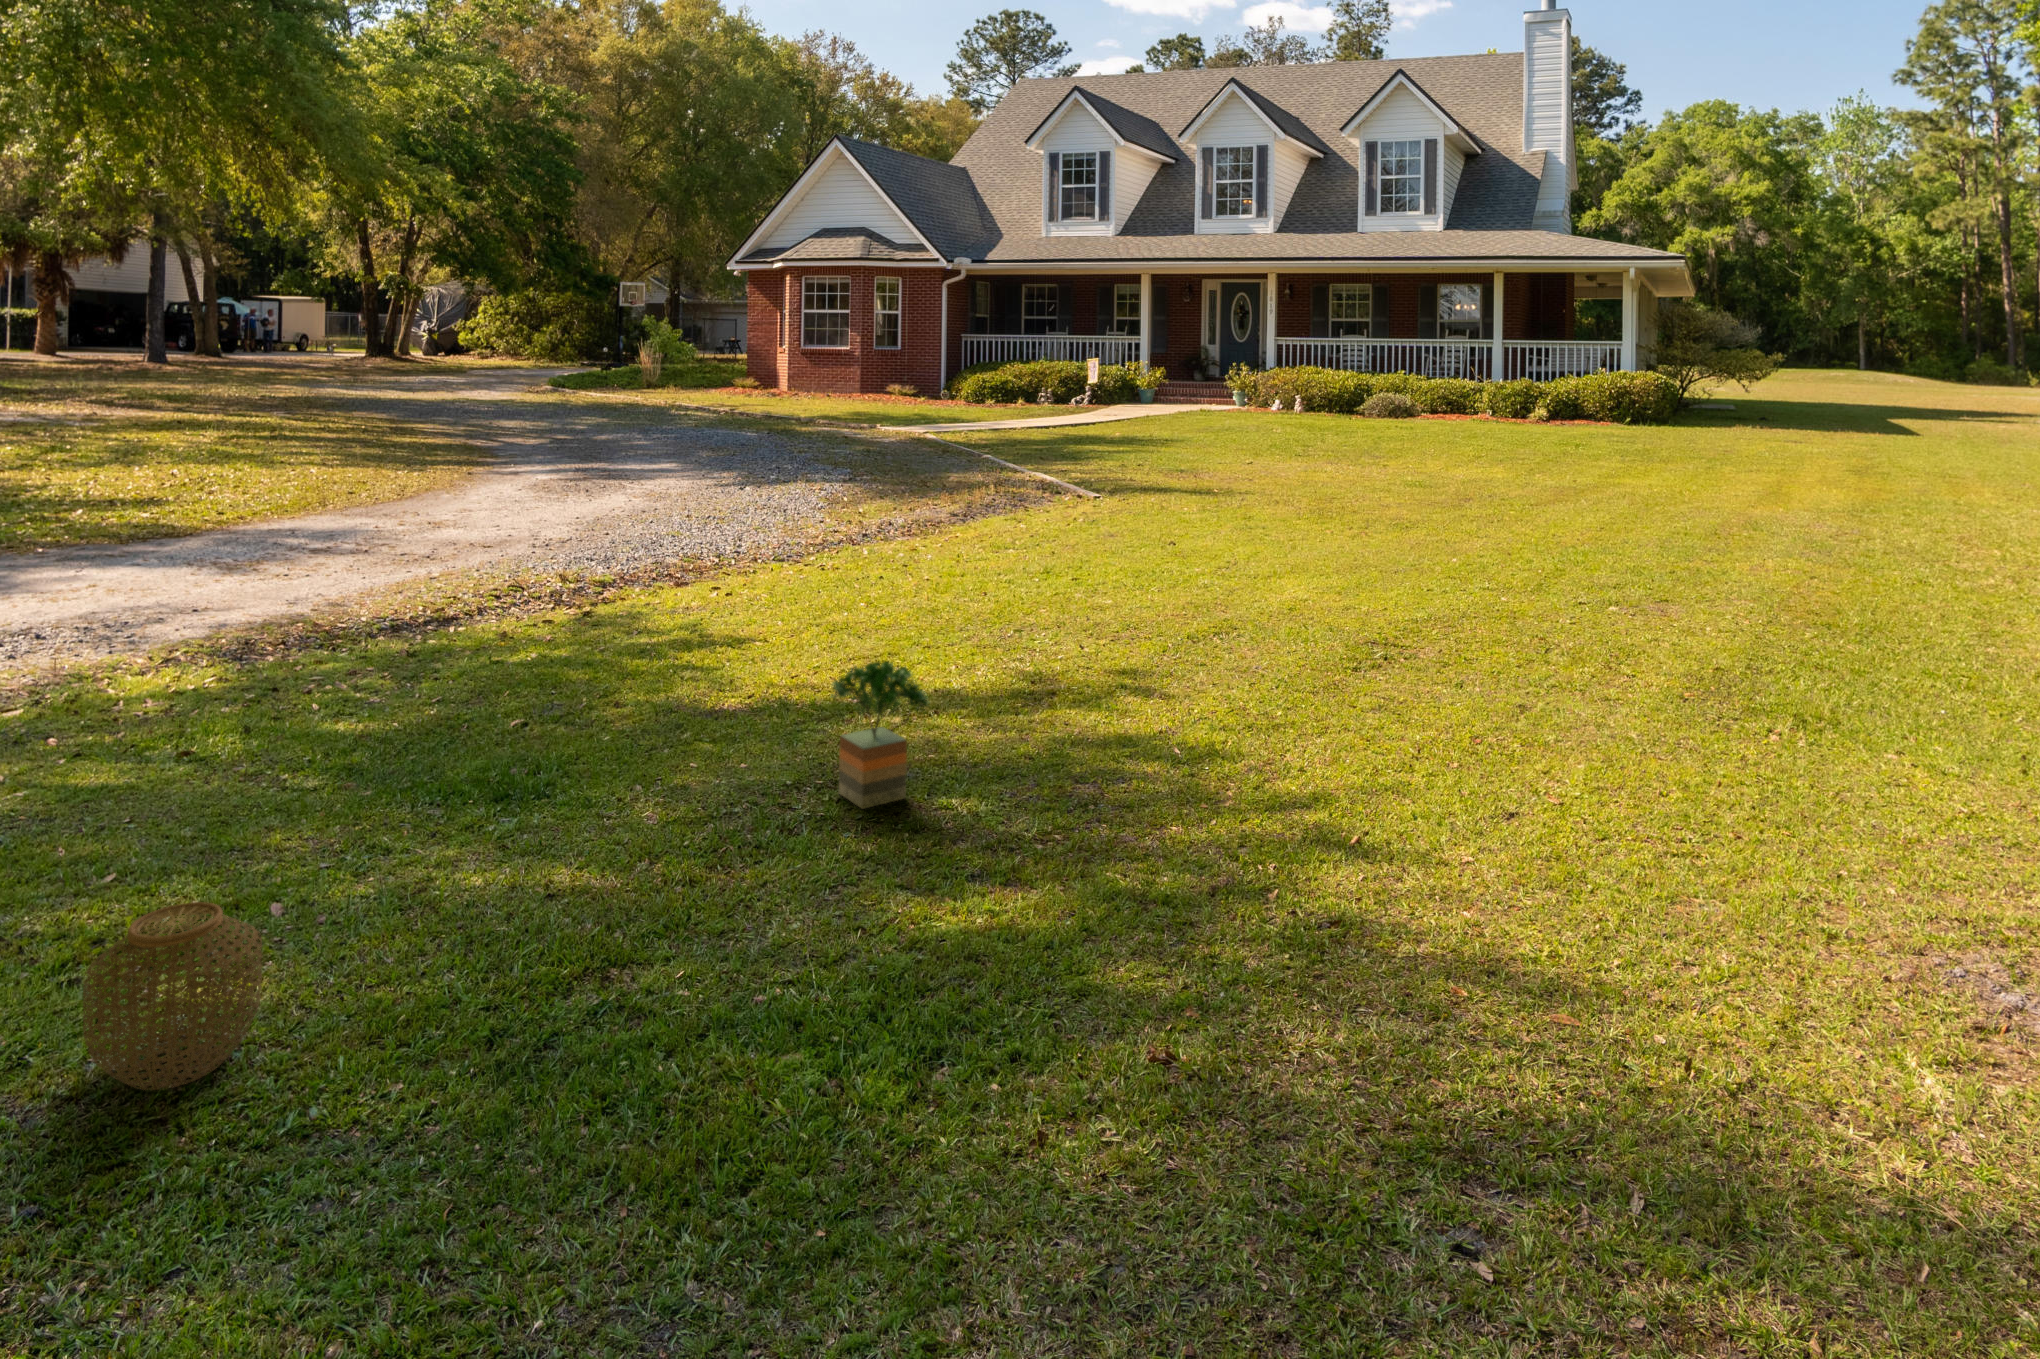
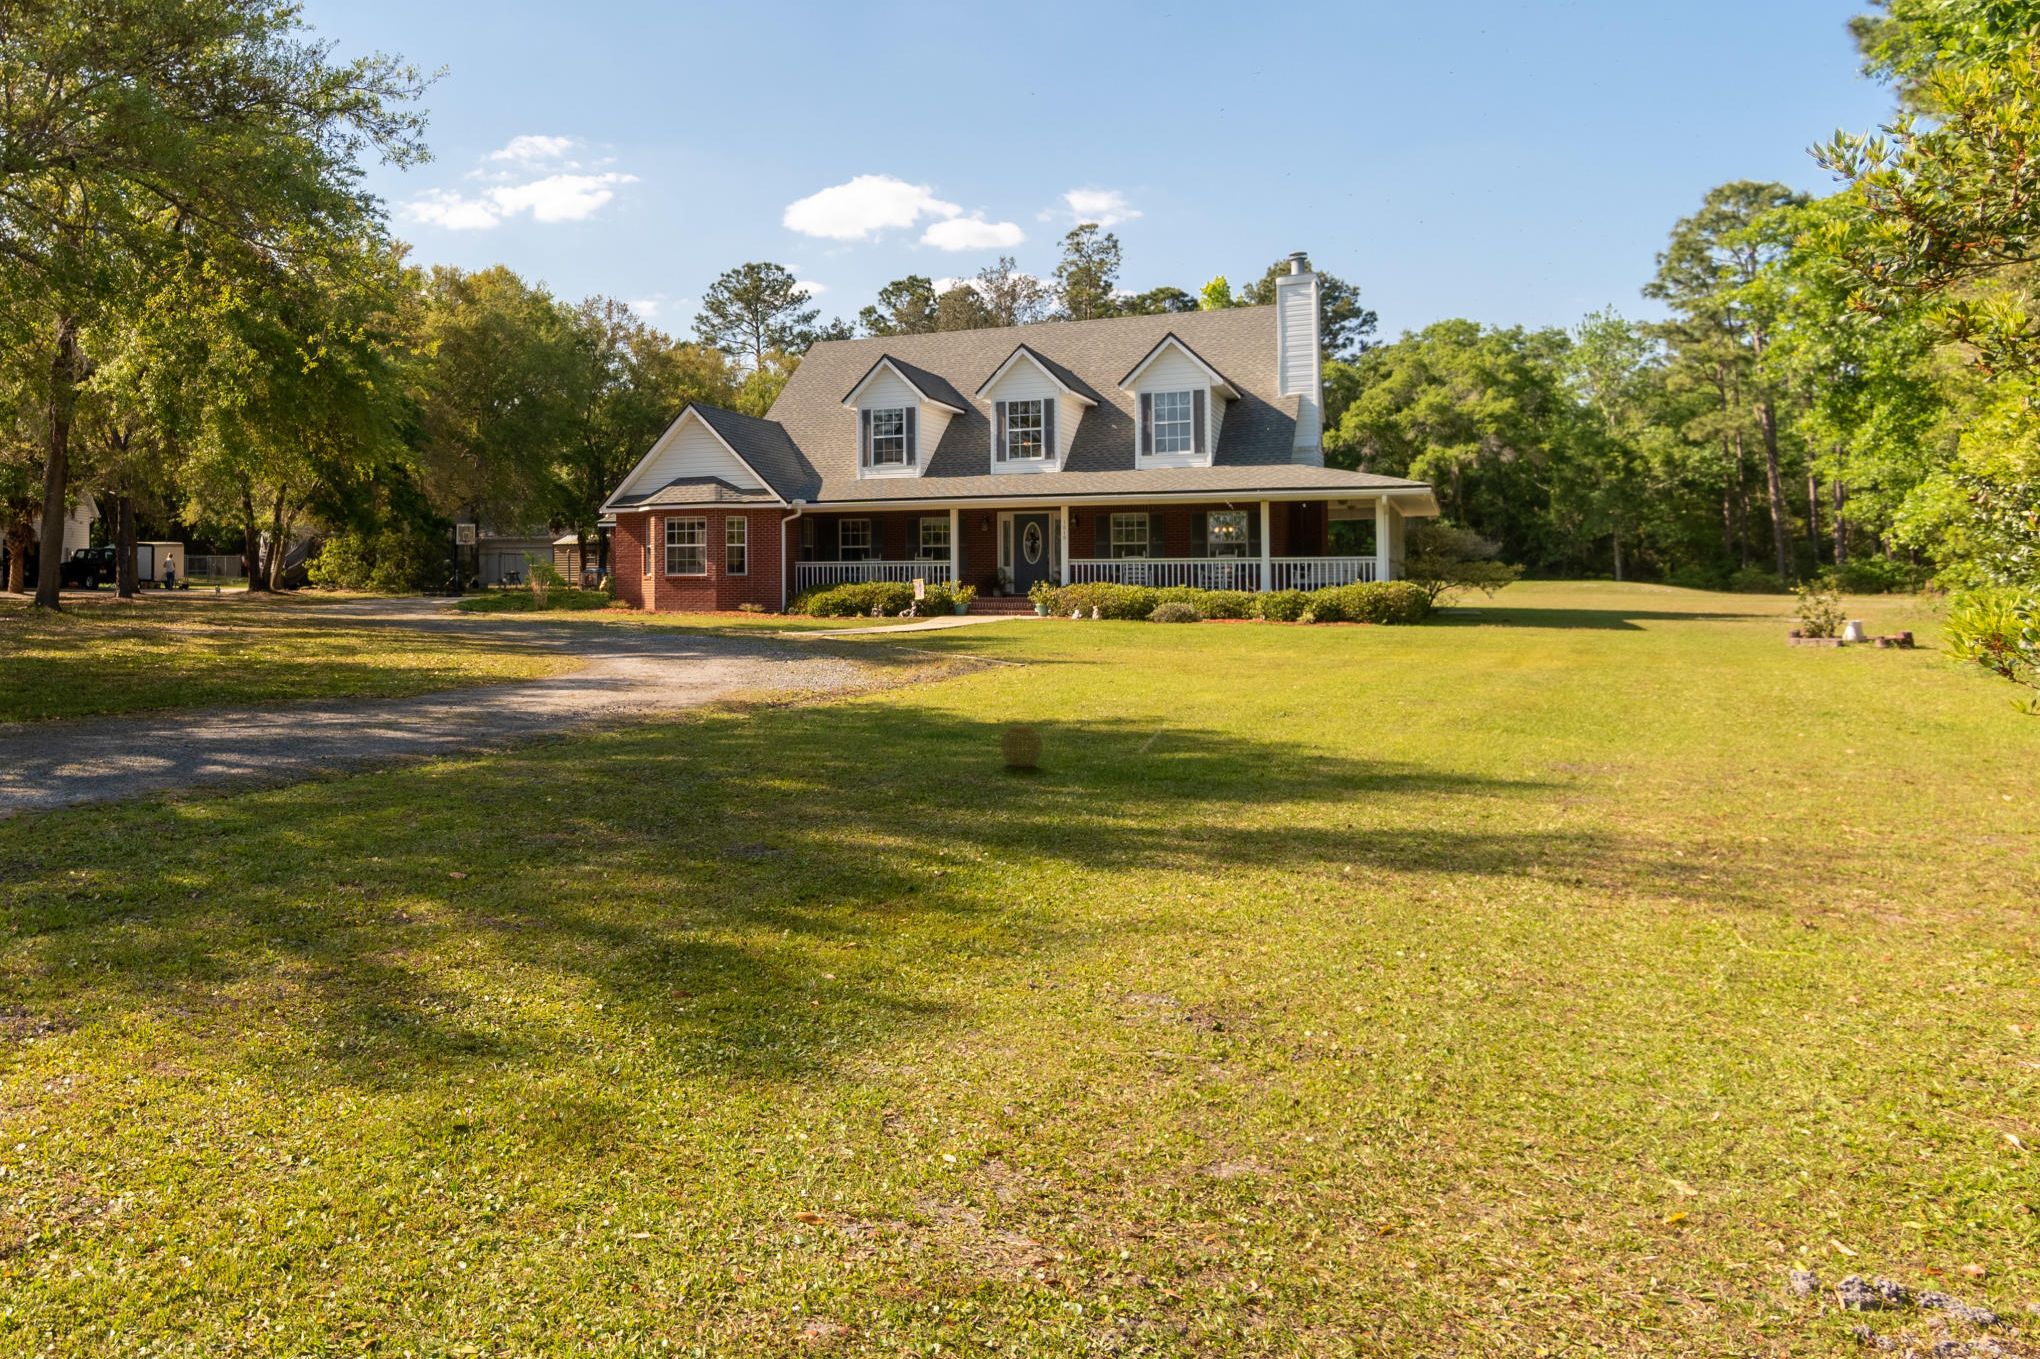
potted tree: present [831,661,930,809] -> none [1101,691,1143,742]

